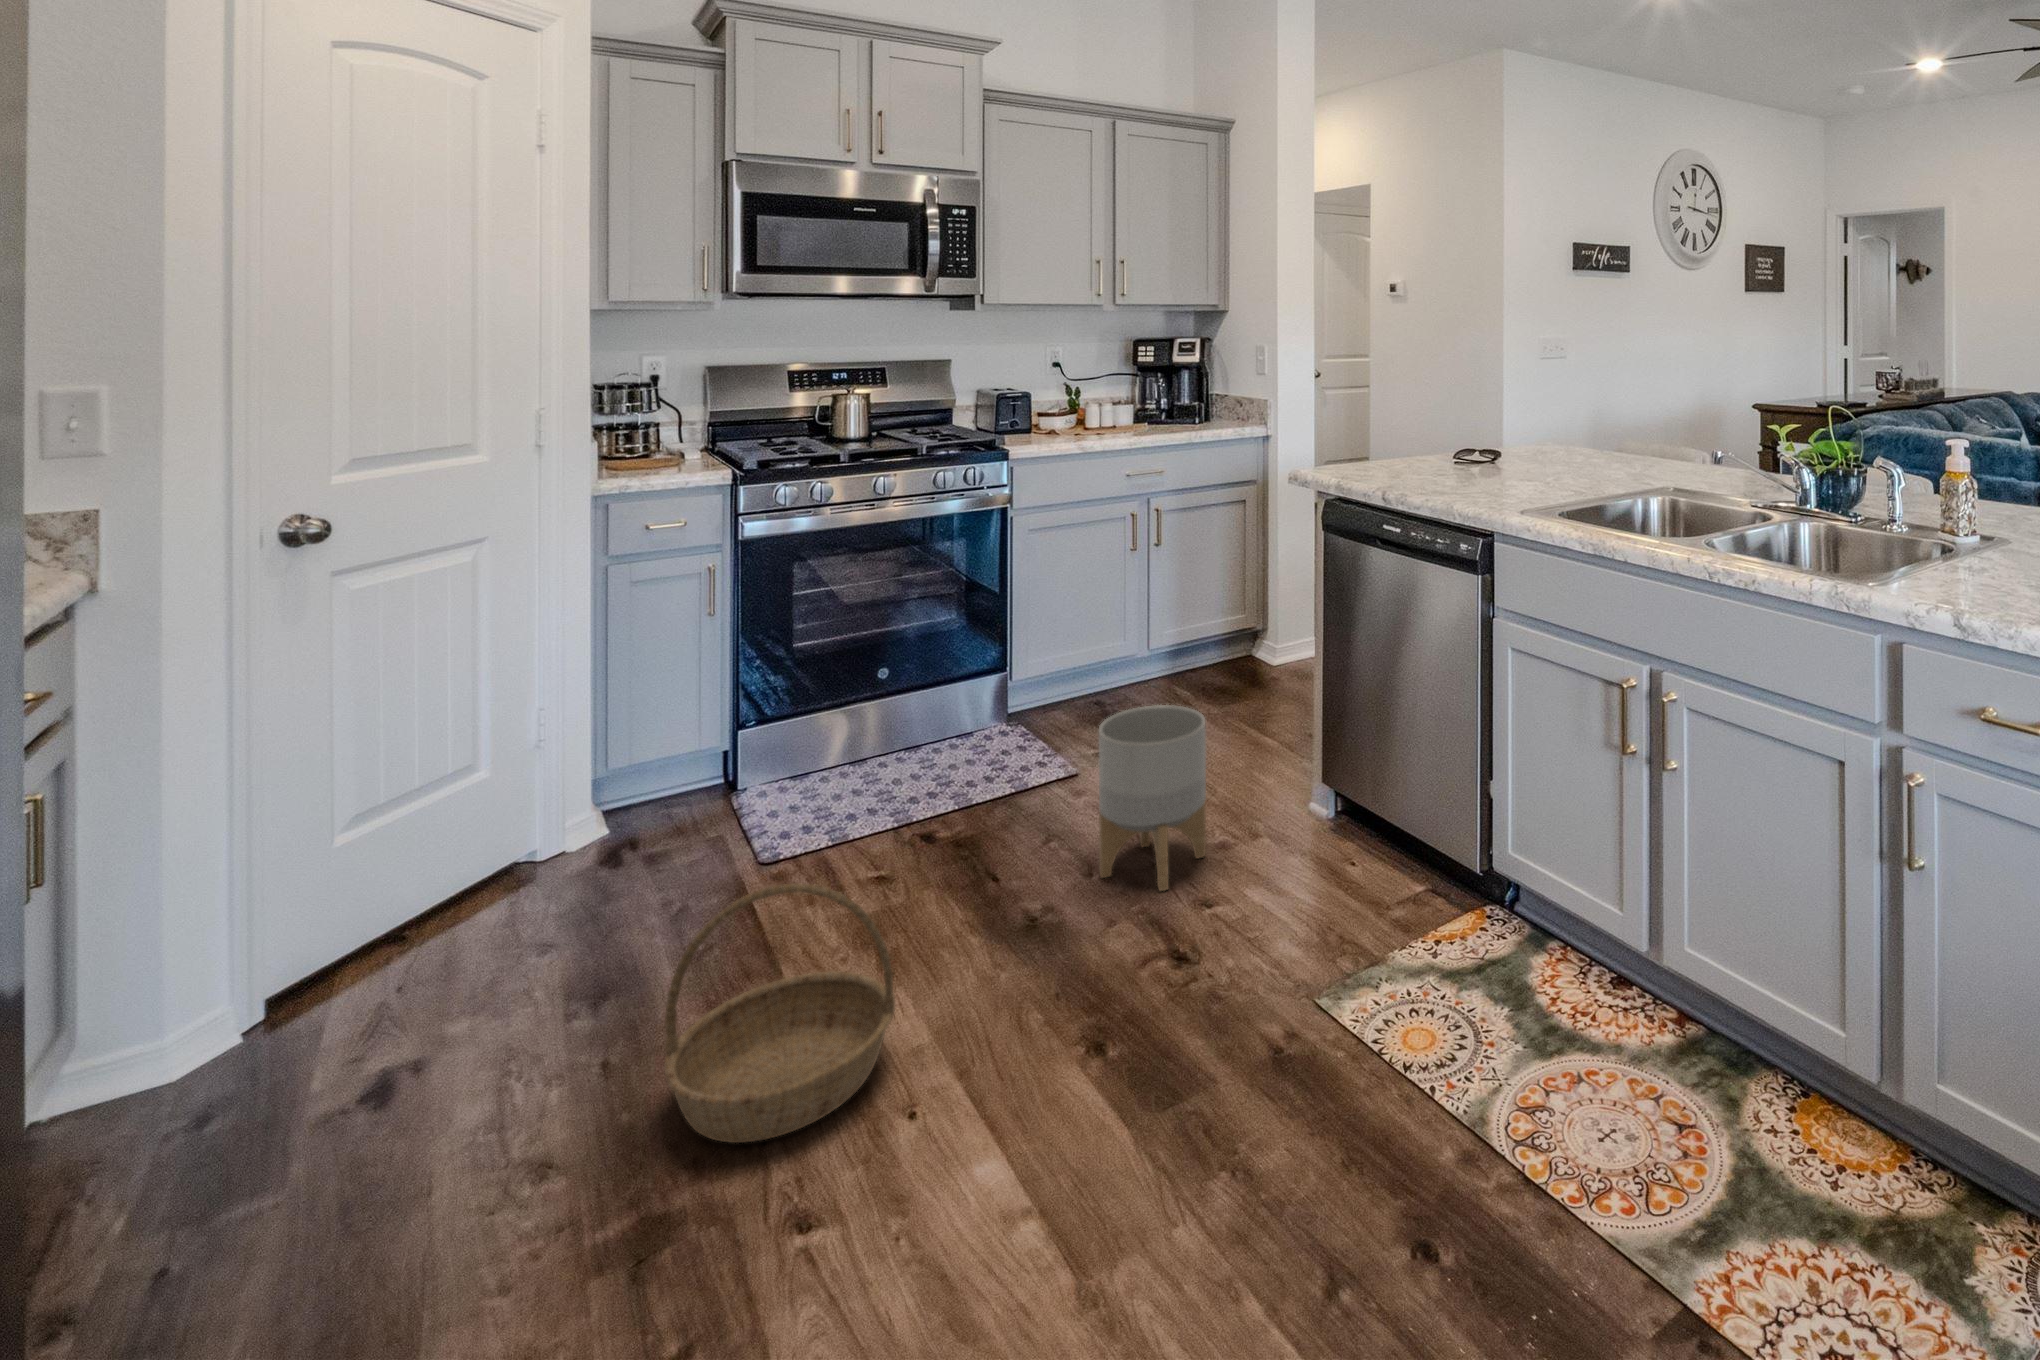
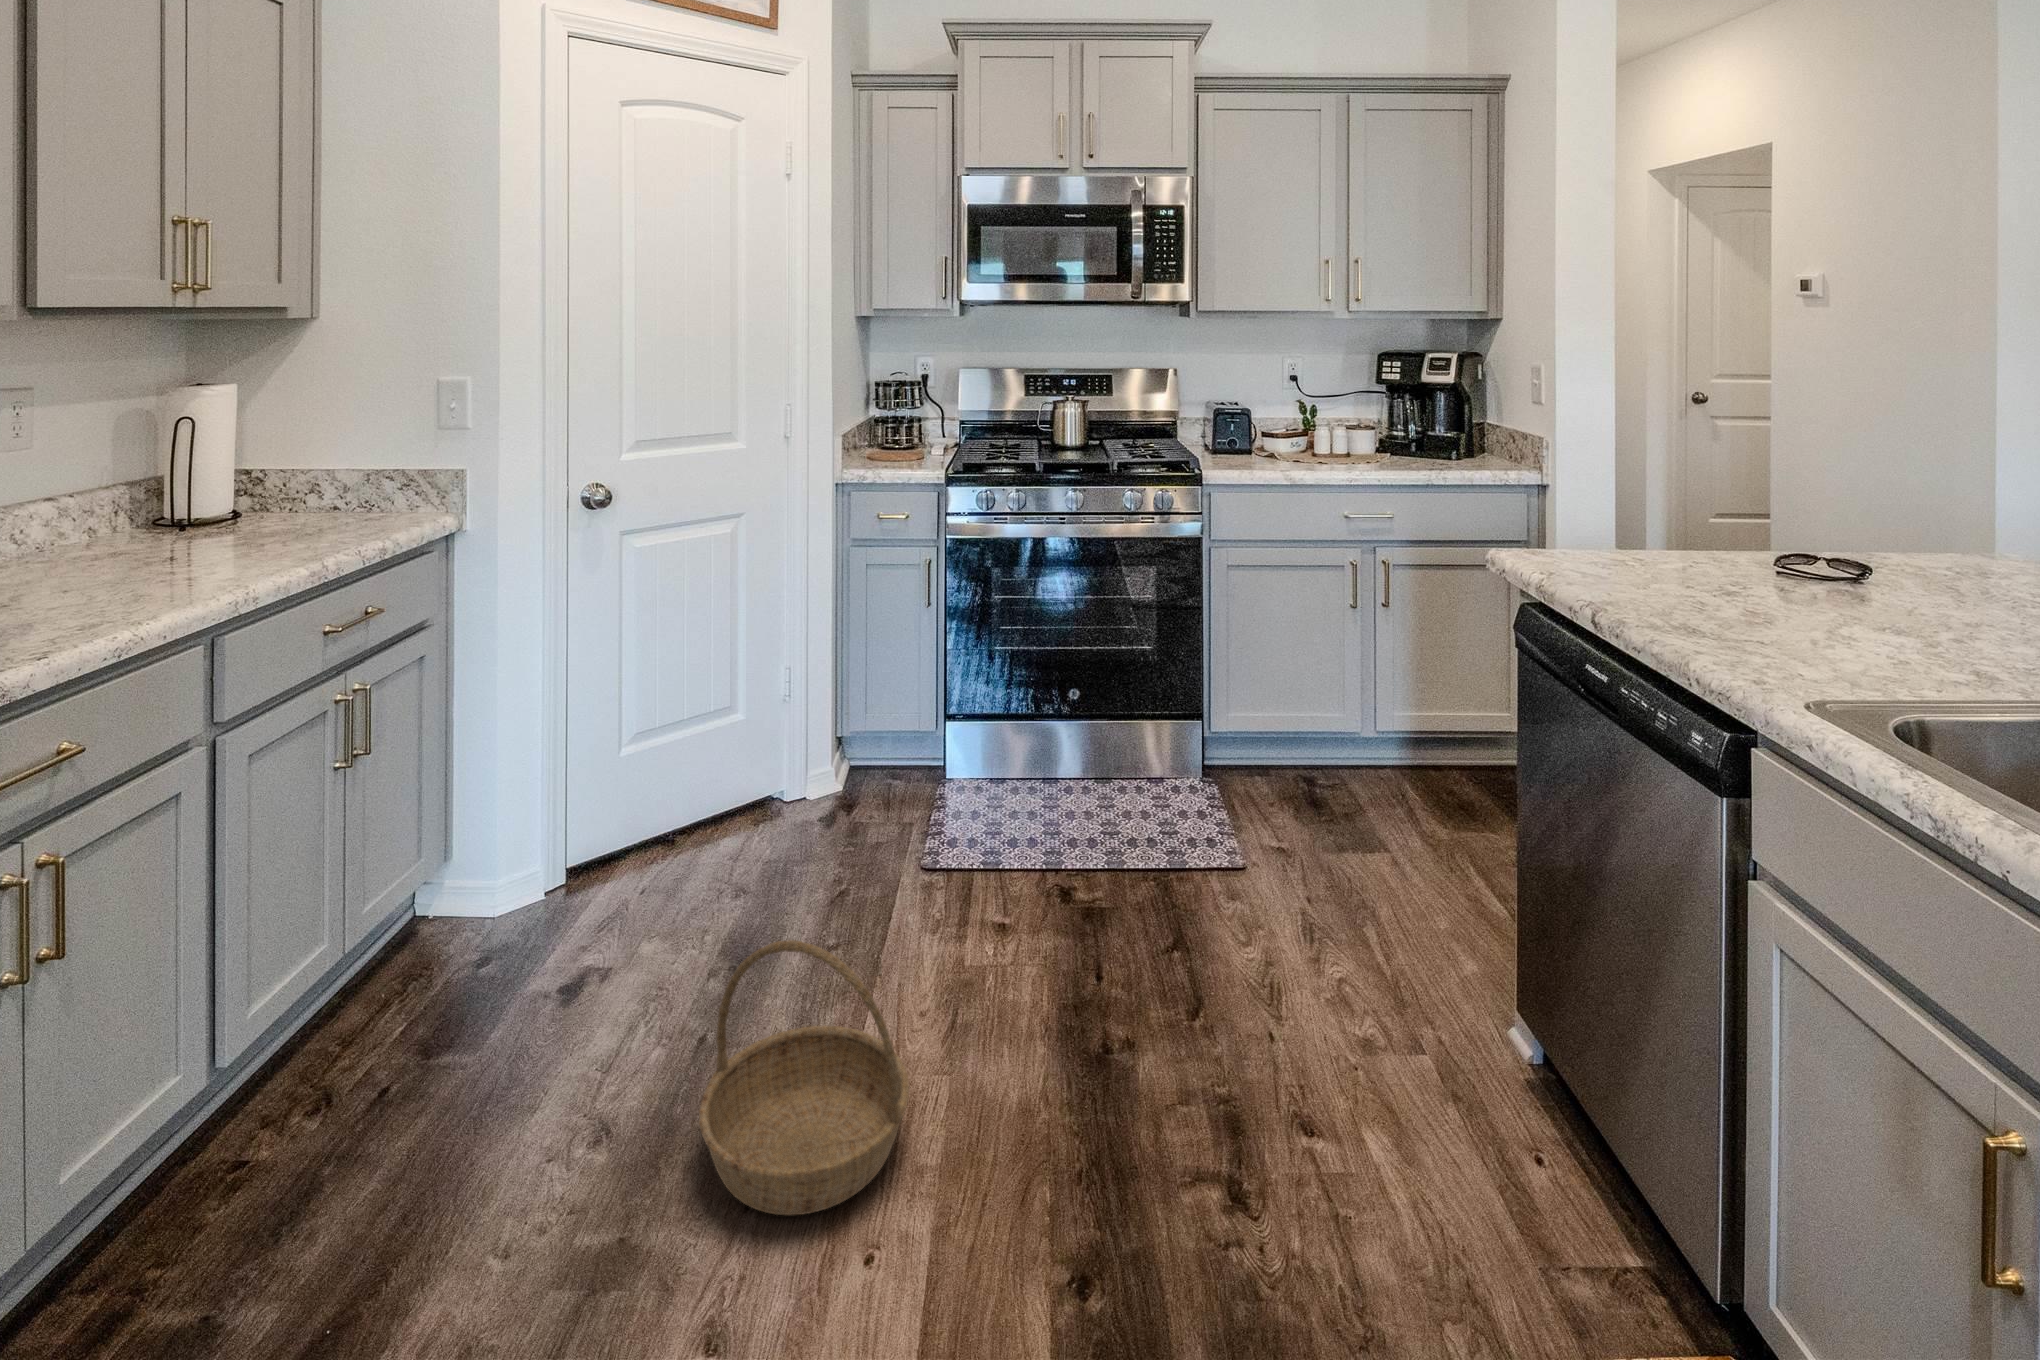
planter: present [1099,705,1206,891] -> none [1203,827,1339,1080]

